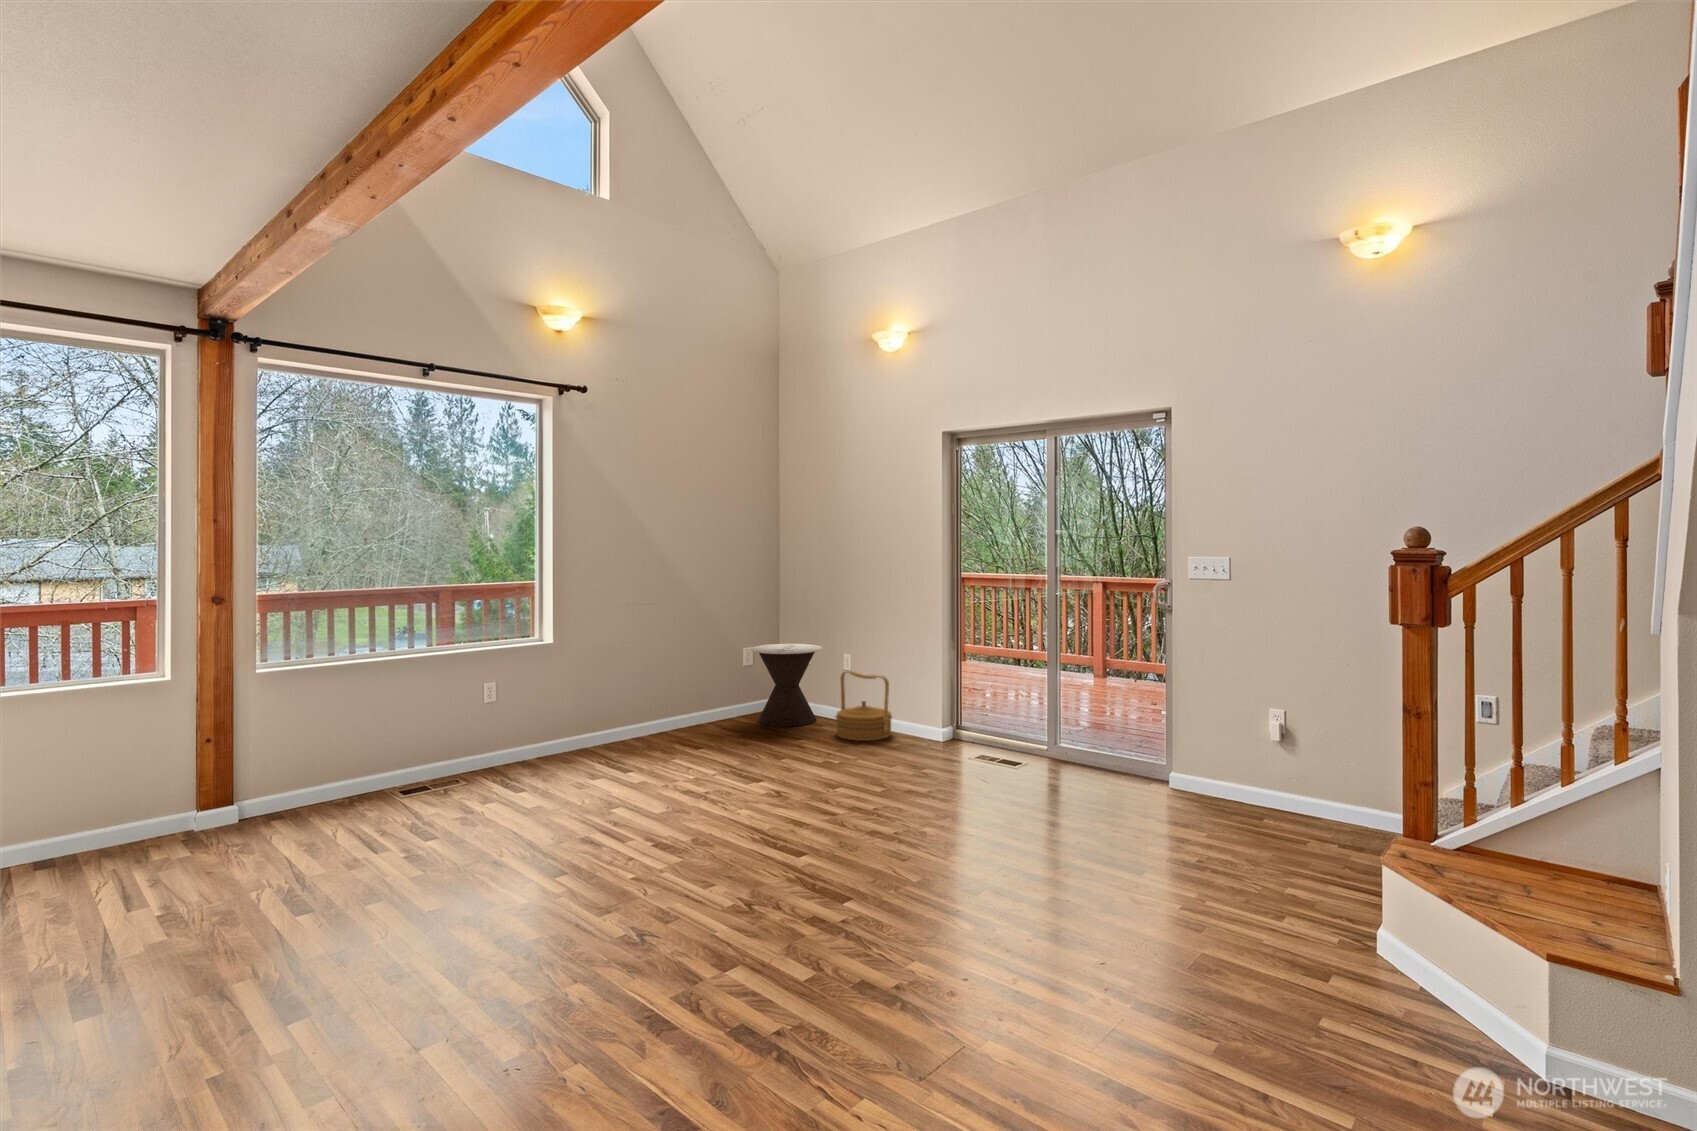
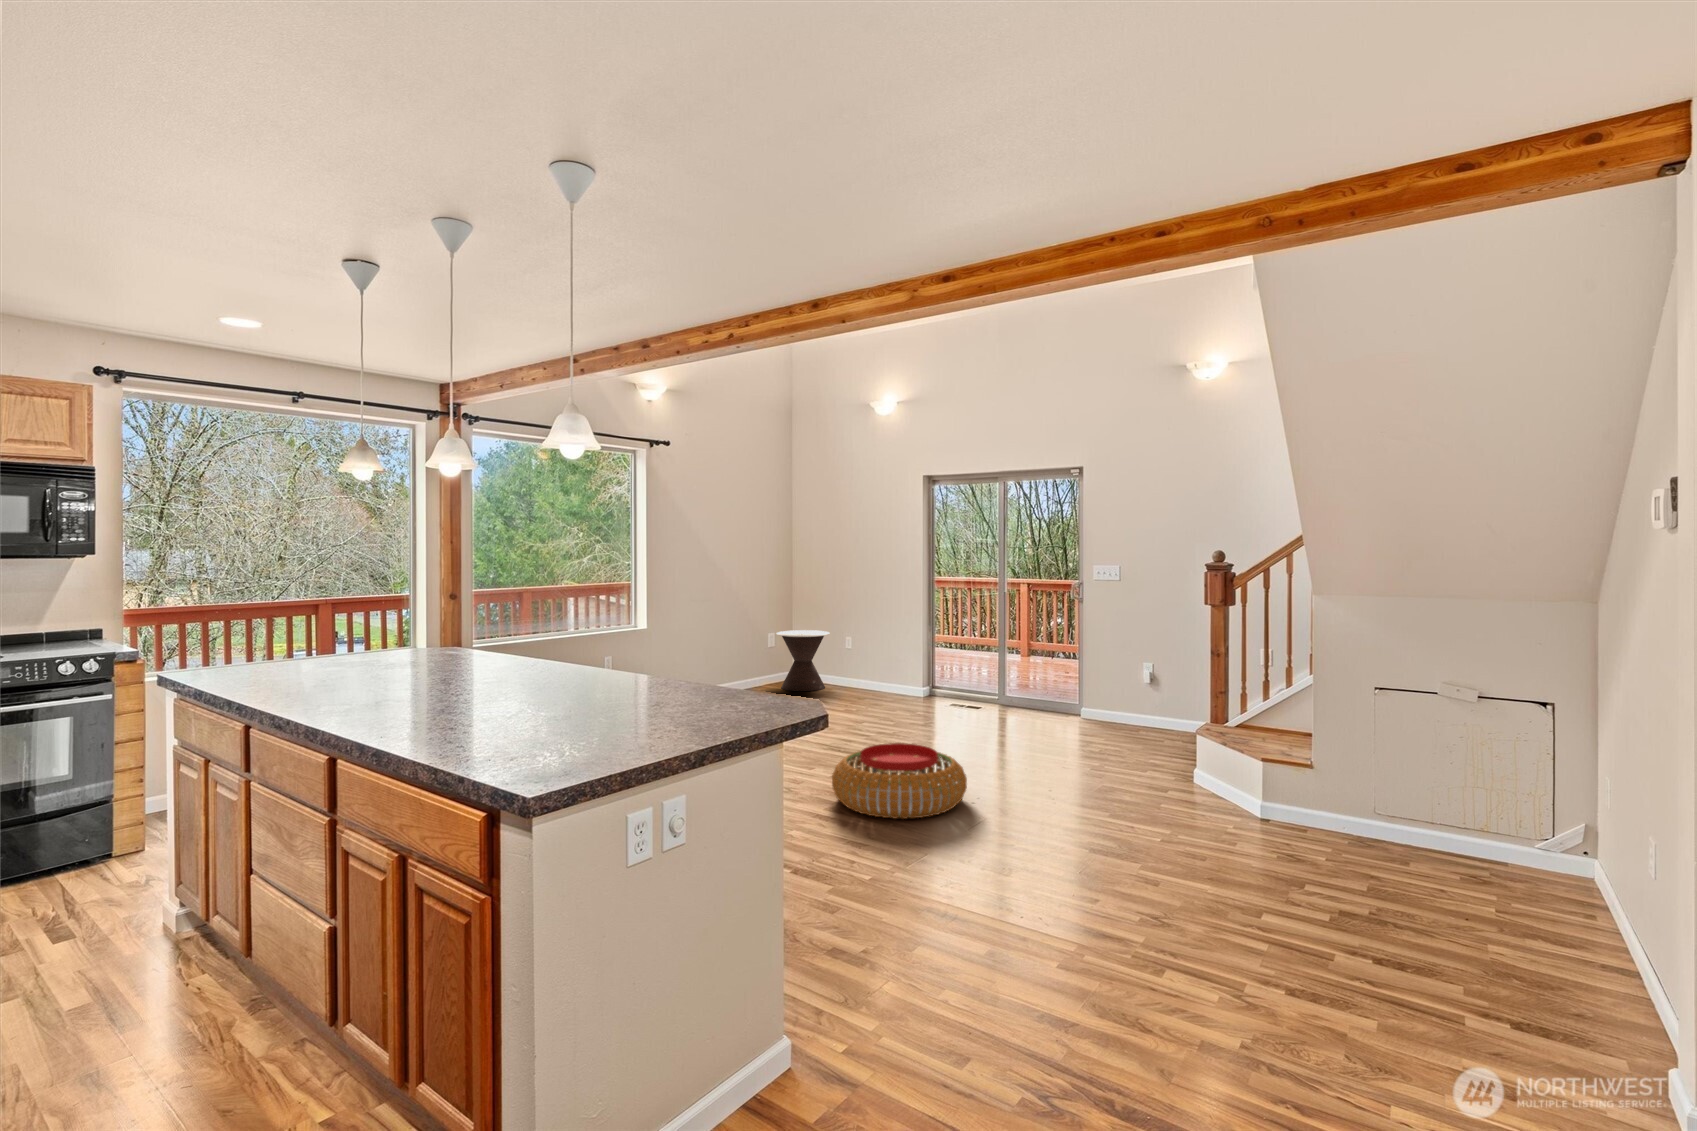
woven basket: present [836,671,892,741] -> none [845,649,886,698]
pouf: none [685,866,935,1042] -> present [832,743,967,819]

